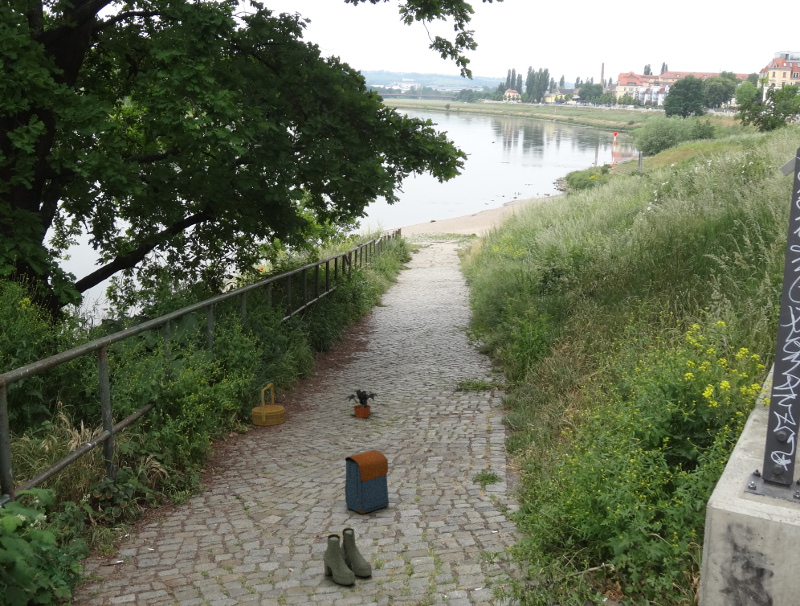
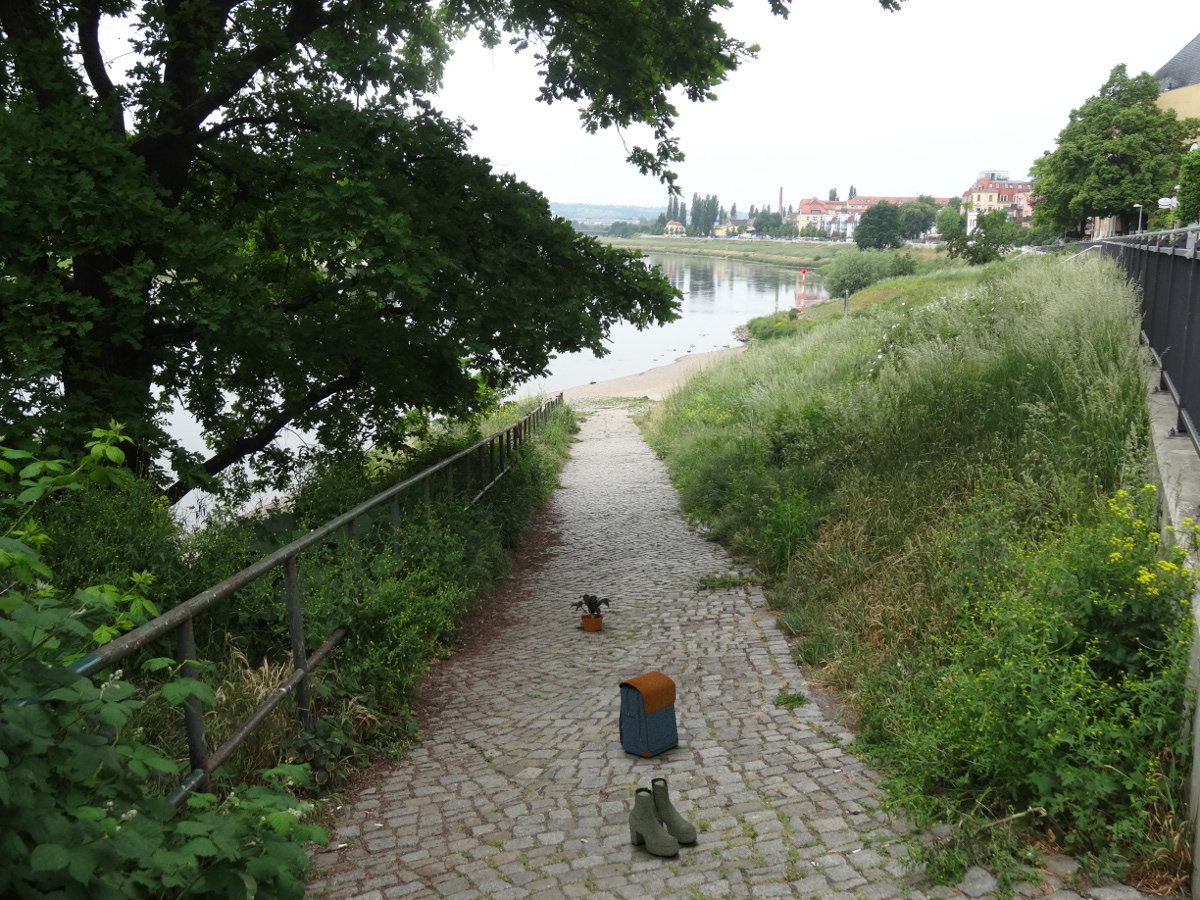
basket: present [251,383,286,426] -> none [448,592,493,649]

